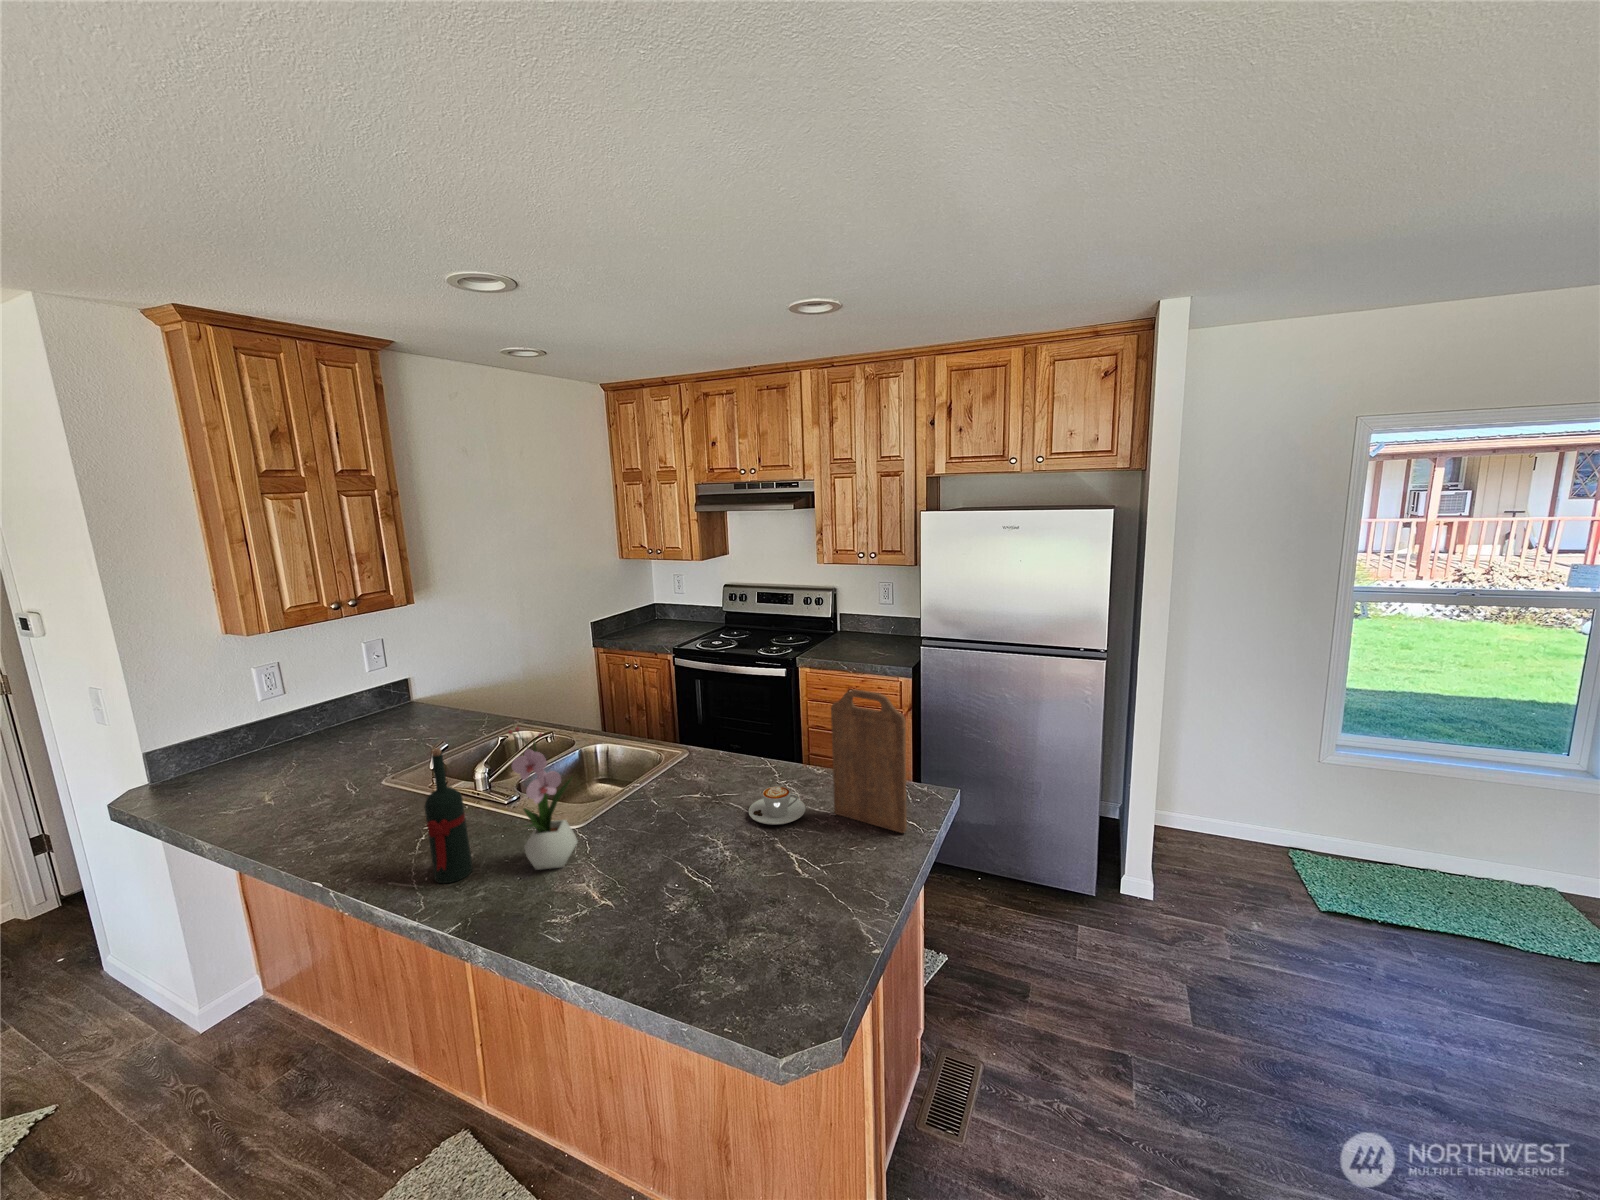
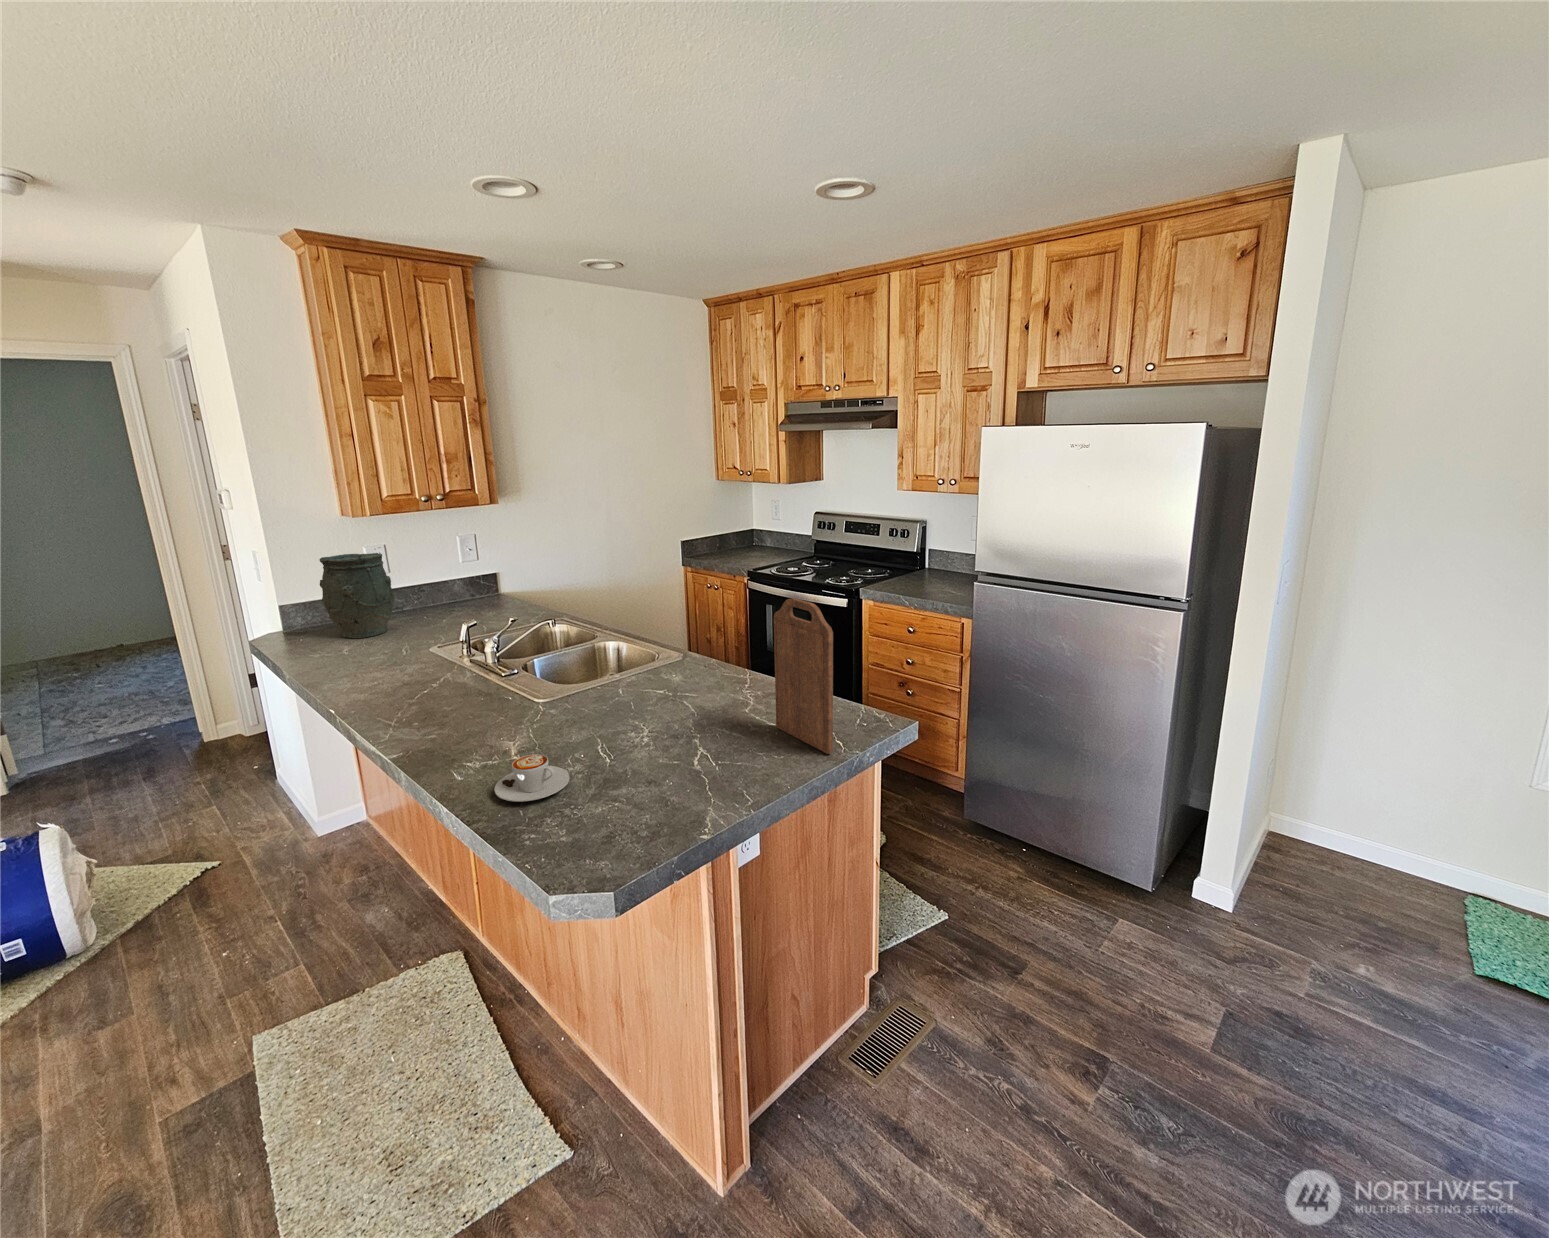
vase: none [204,676,305,784] -> present [319,553,394,638]
flower arrangement: present [508,727,577,870] -> none [460,595,530,729]
wine bottle: present [424,748,472,883] -> none [404,608,448,725]
coffee cup: present [749,786,806,825] -> present [495,754,569,802]

